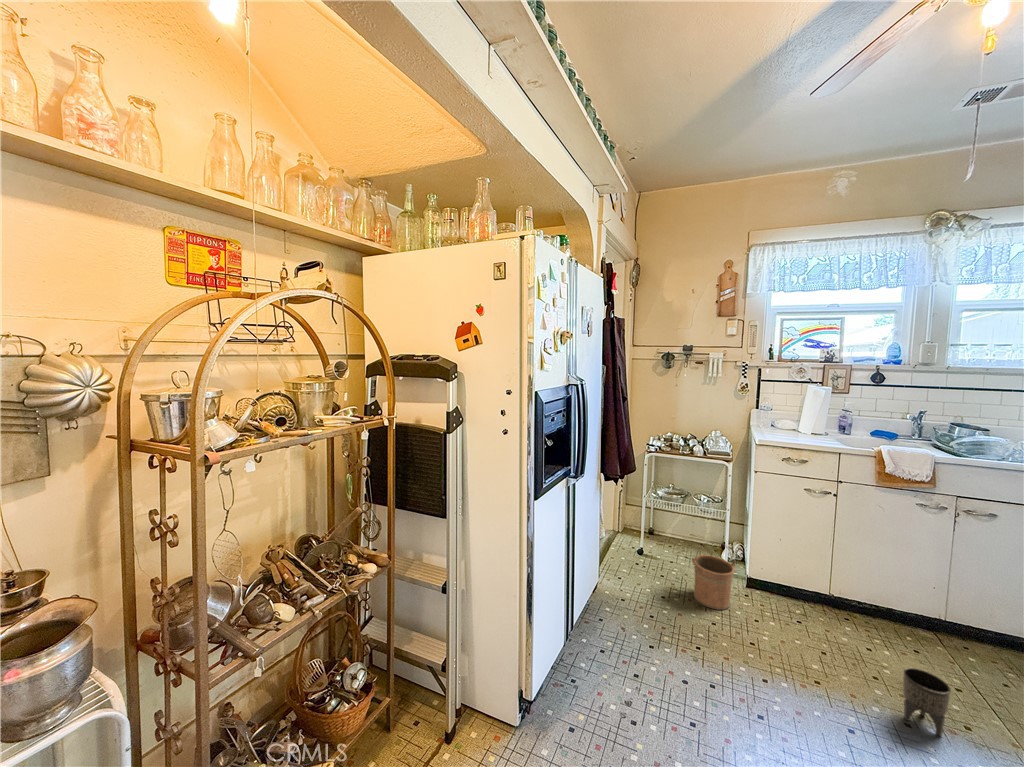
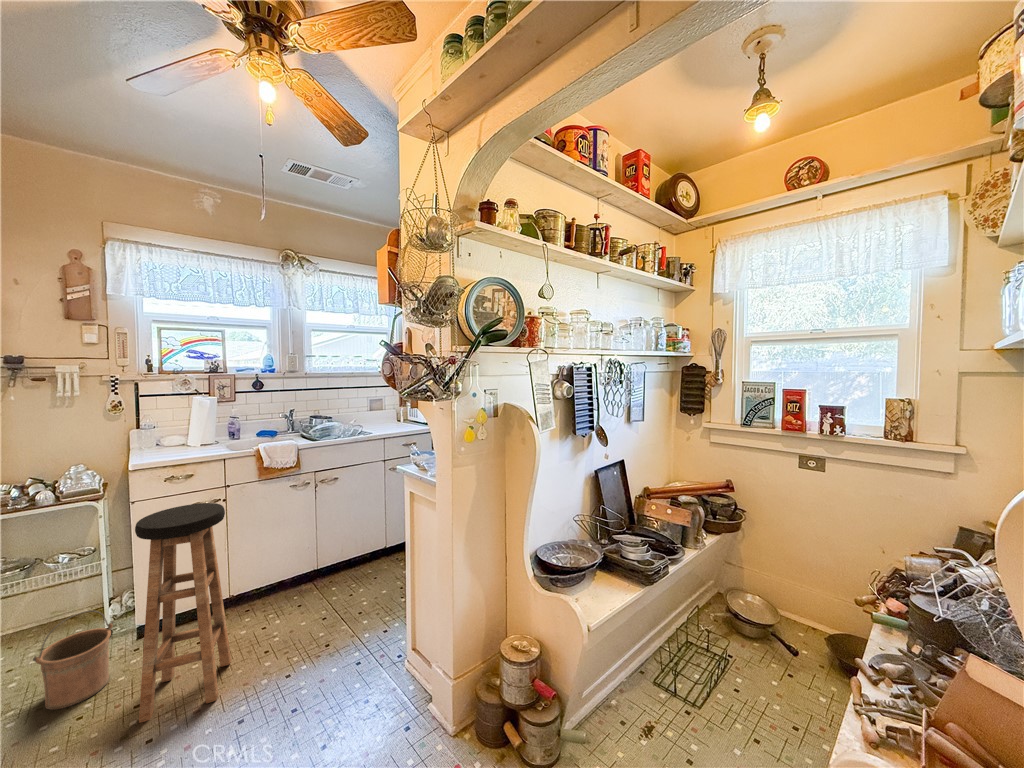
bar stool: none [754,484,848,691] -> present [135,503,231,723]
planter: present [903,668,951,736] -> none [281,616,311,666]

